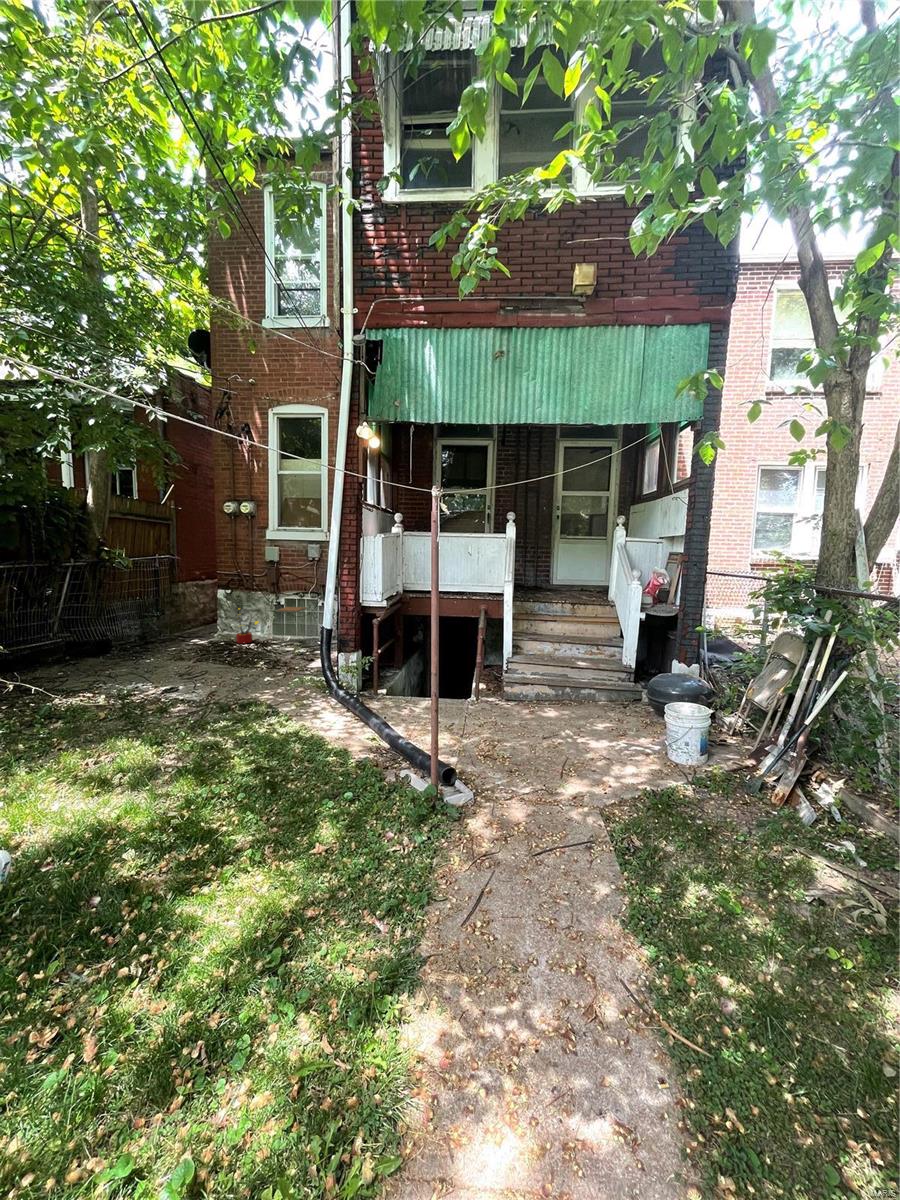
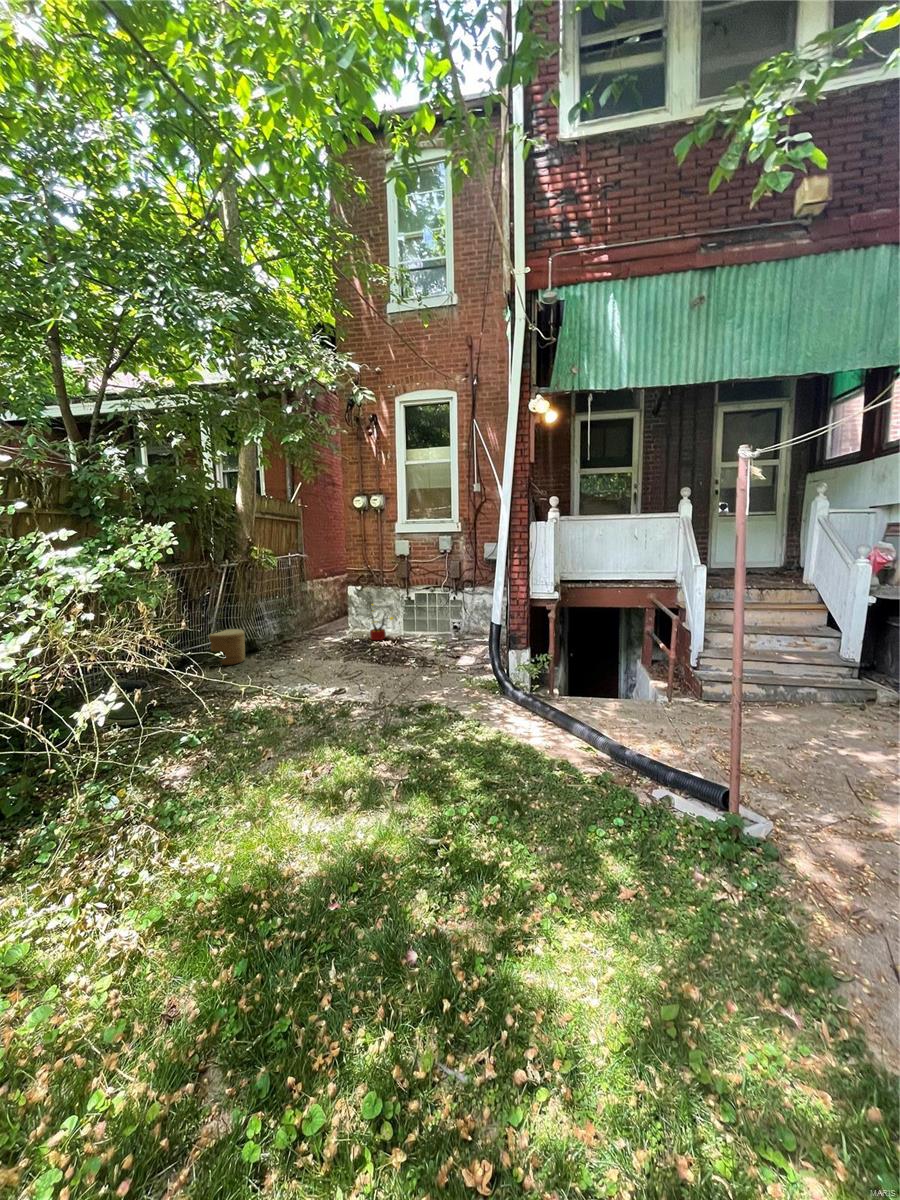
side table: present [277,607,307,642] -> none [412,600,440,642]
woven basket: none [57,630,97,665] -> present [209,629,245,665]

